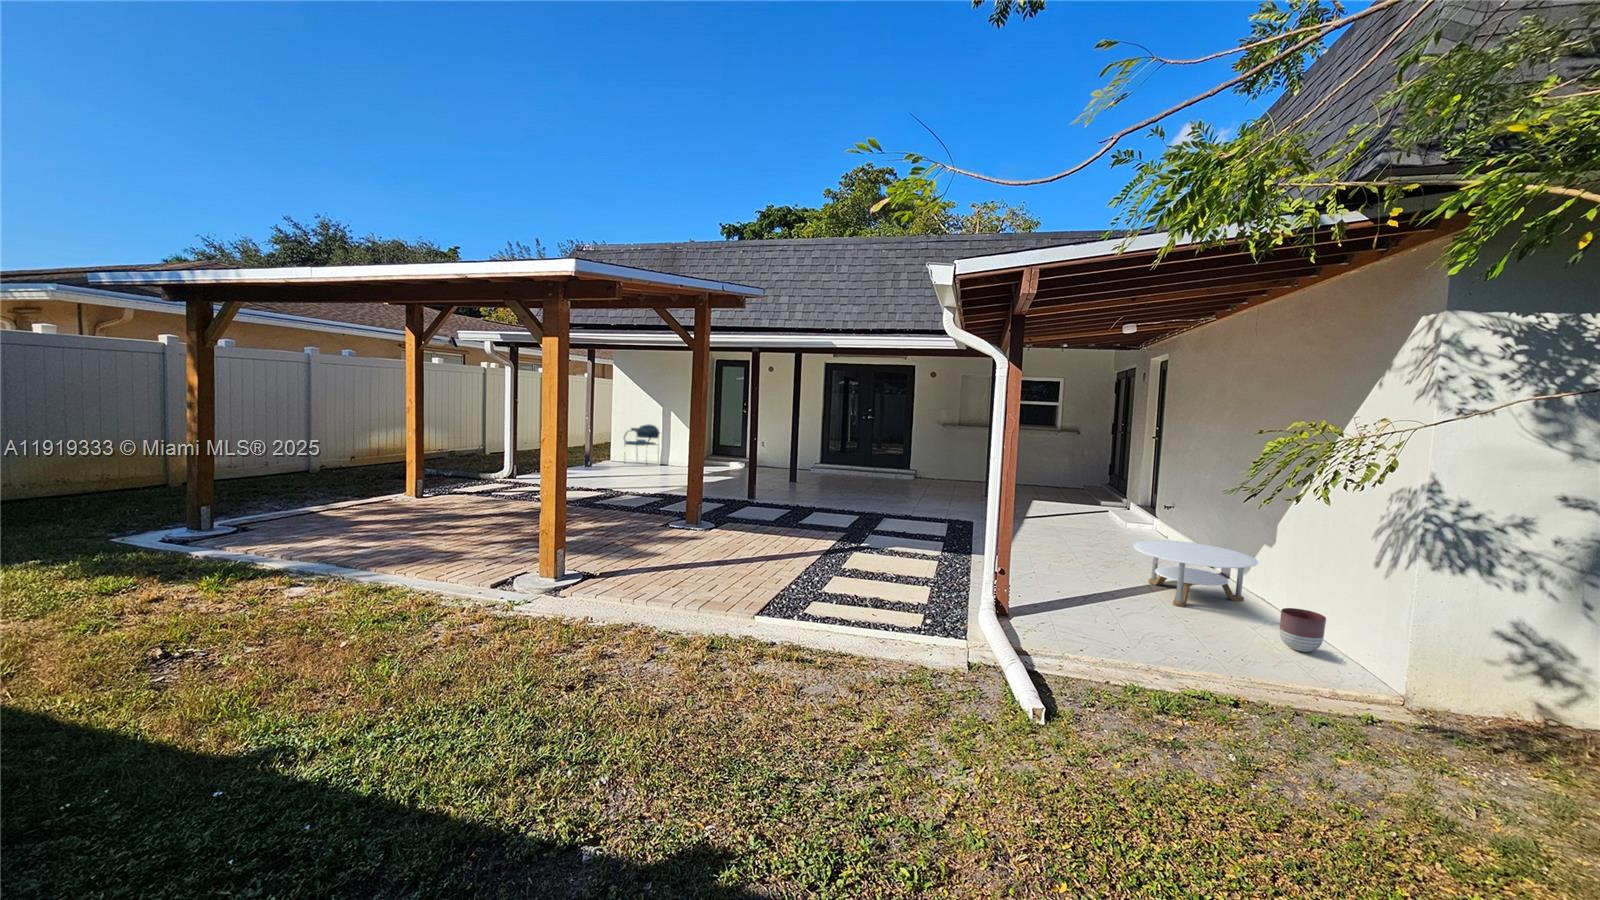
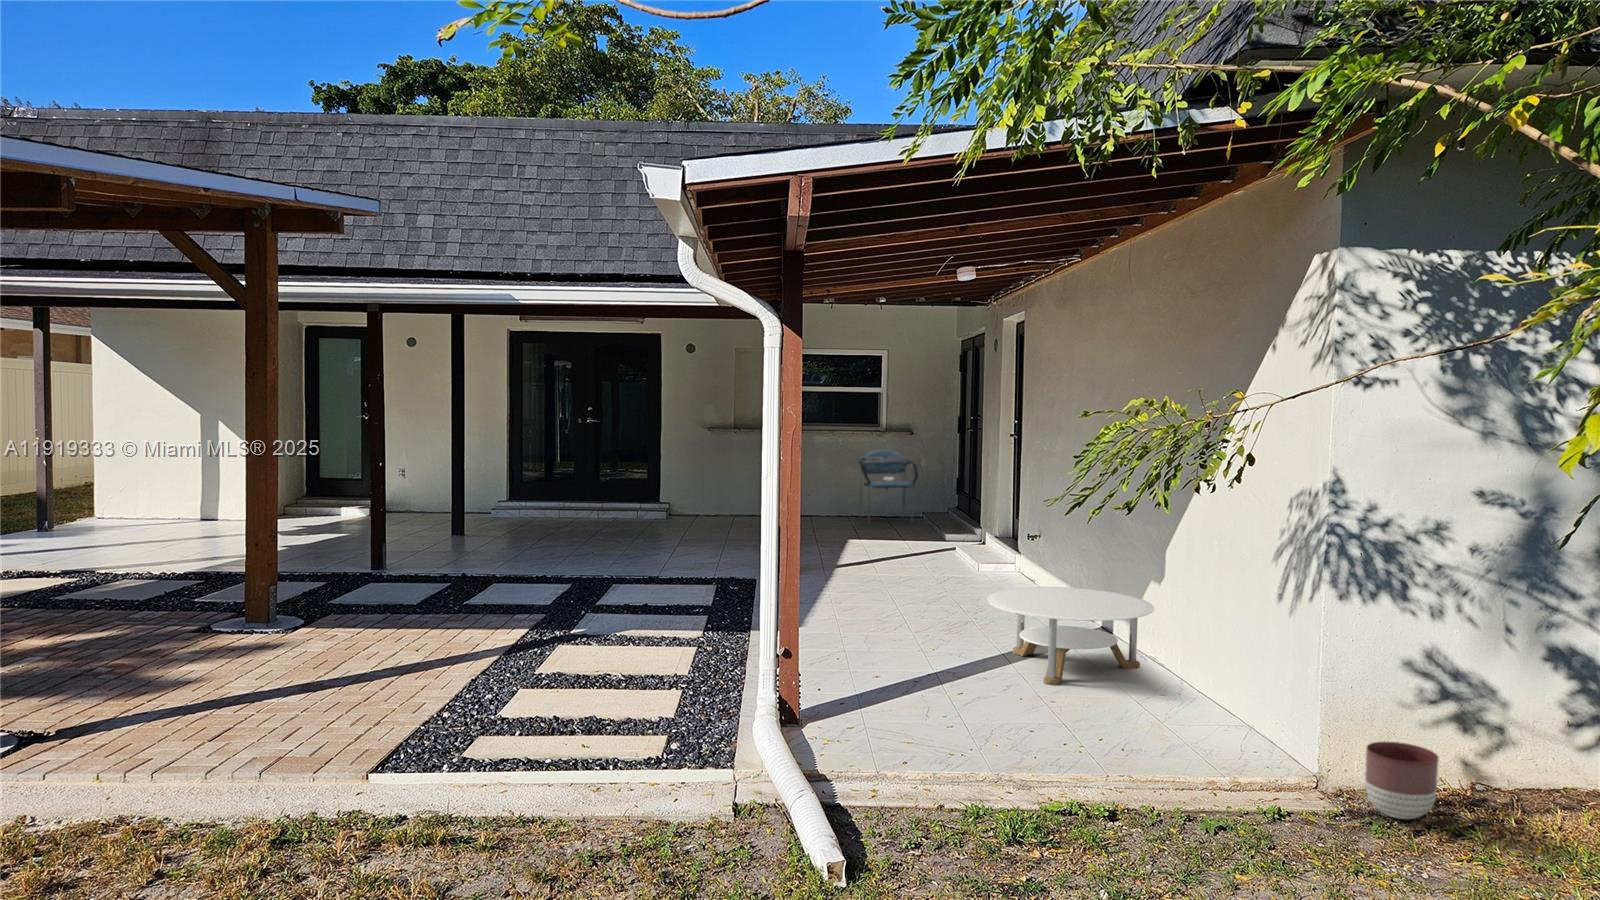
chair: present [624,425,660,455] -> present [858,450,918,521]
planter: present [1280,608,1326,652] -> present [1365,742,1439,819]

